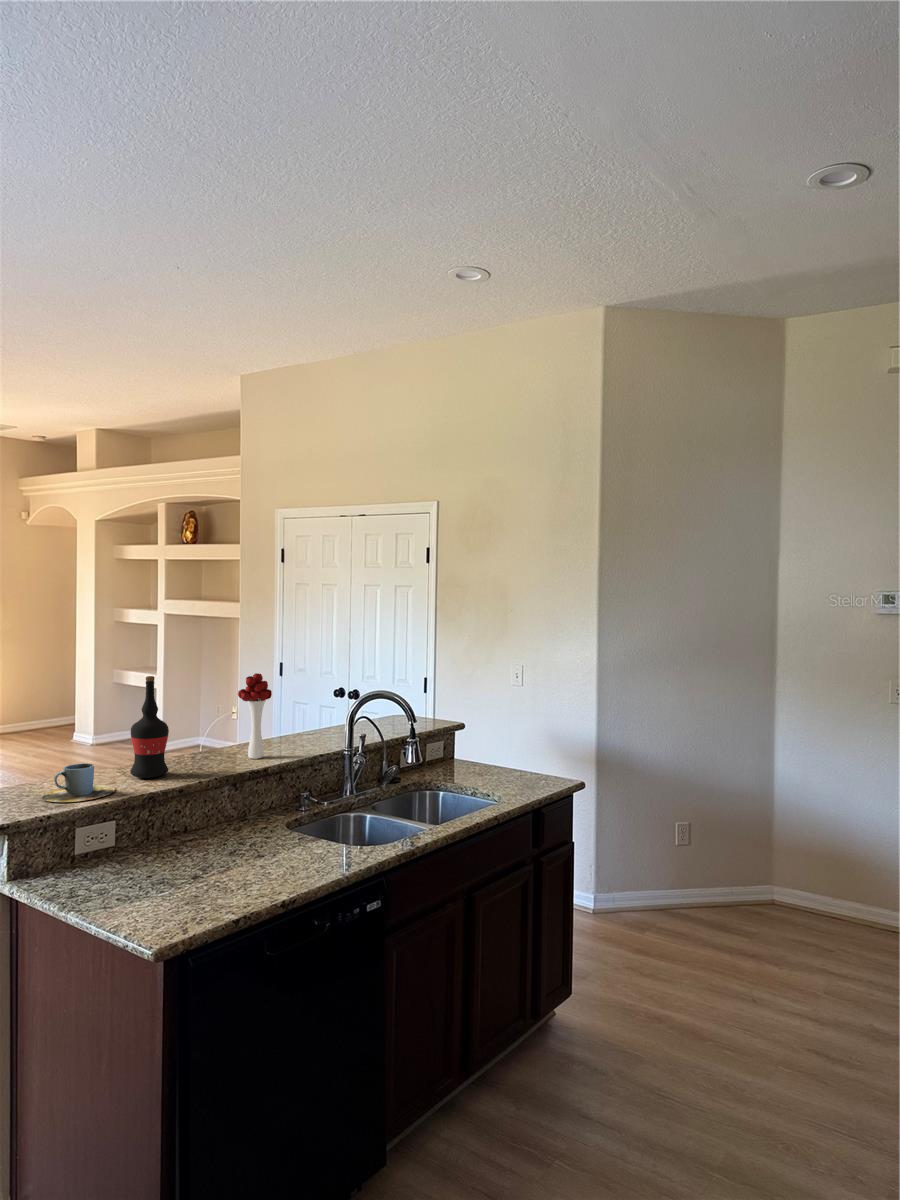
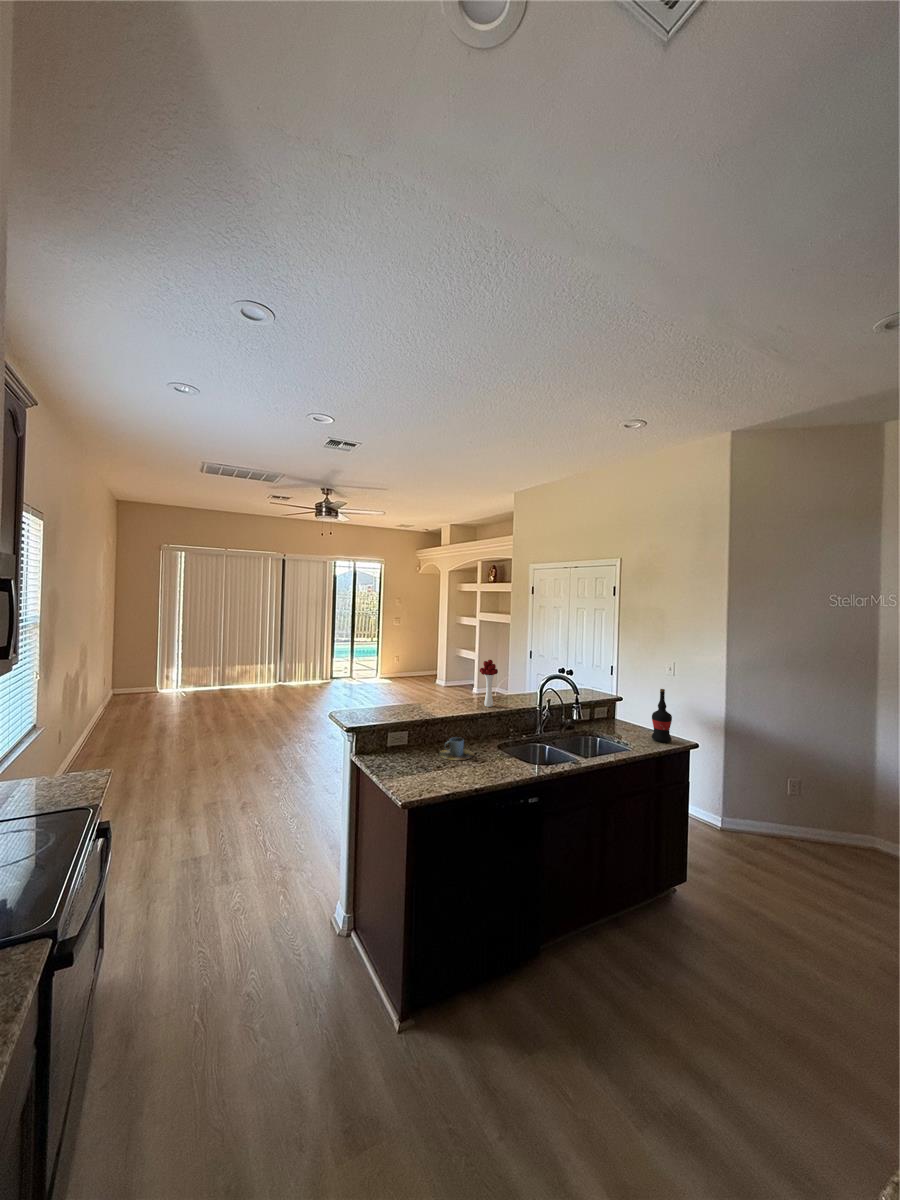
wine bottle: present [130,676,169,778] -> present [651,689,672,742]
cup: present [42,763,115,802] -> present [439,737,474,760]

